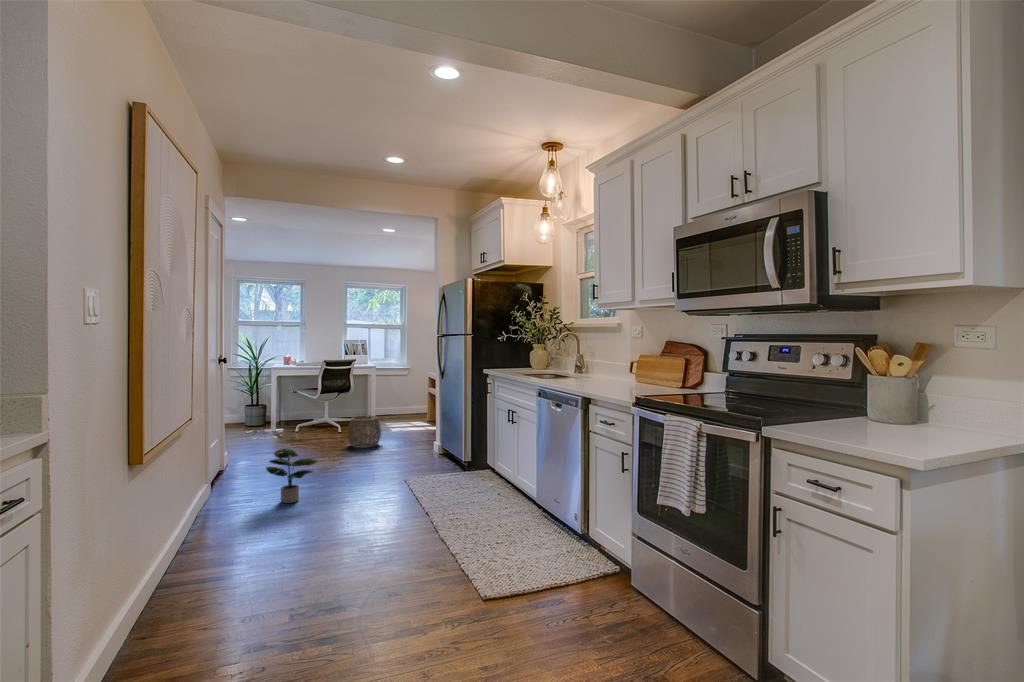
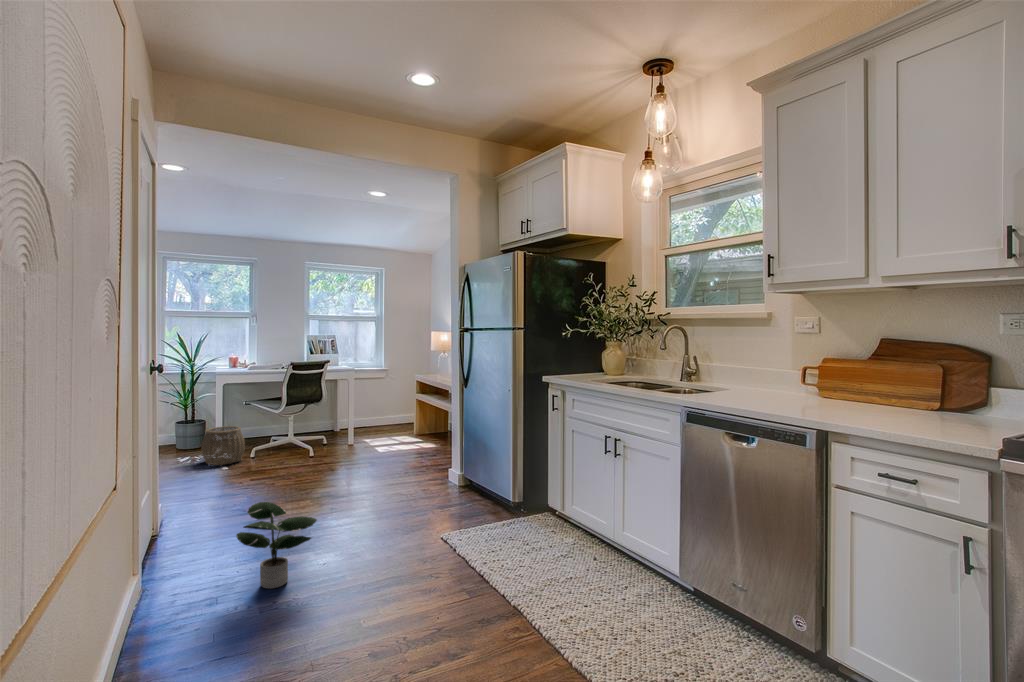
woven basket: present [348,416,381,448] -> present [202,426,245,465]

